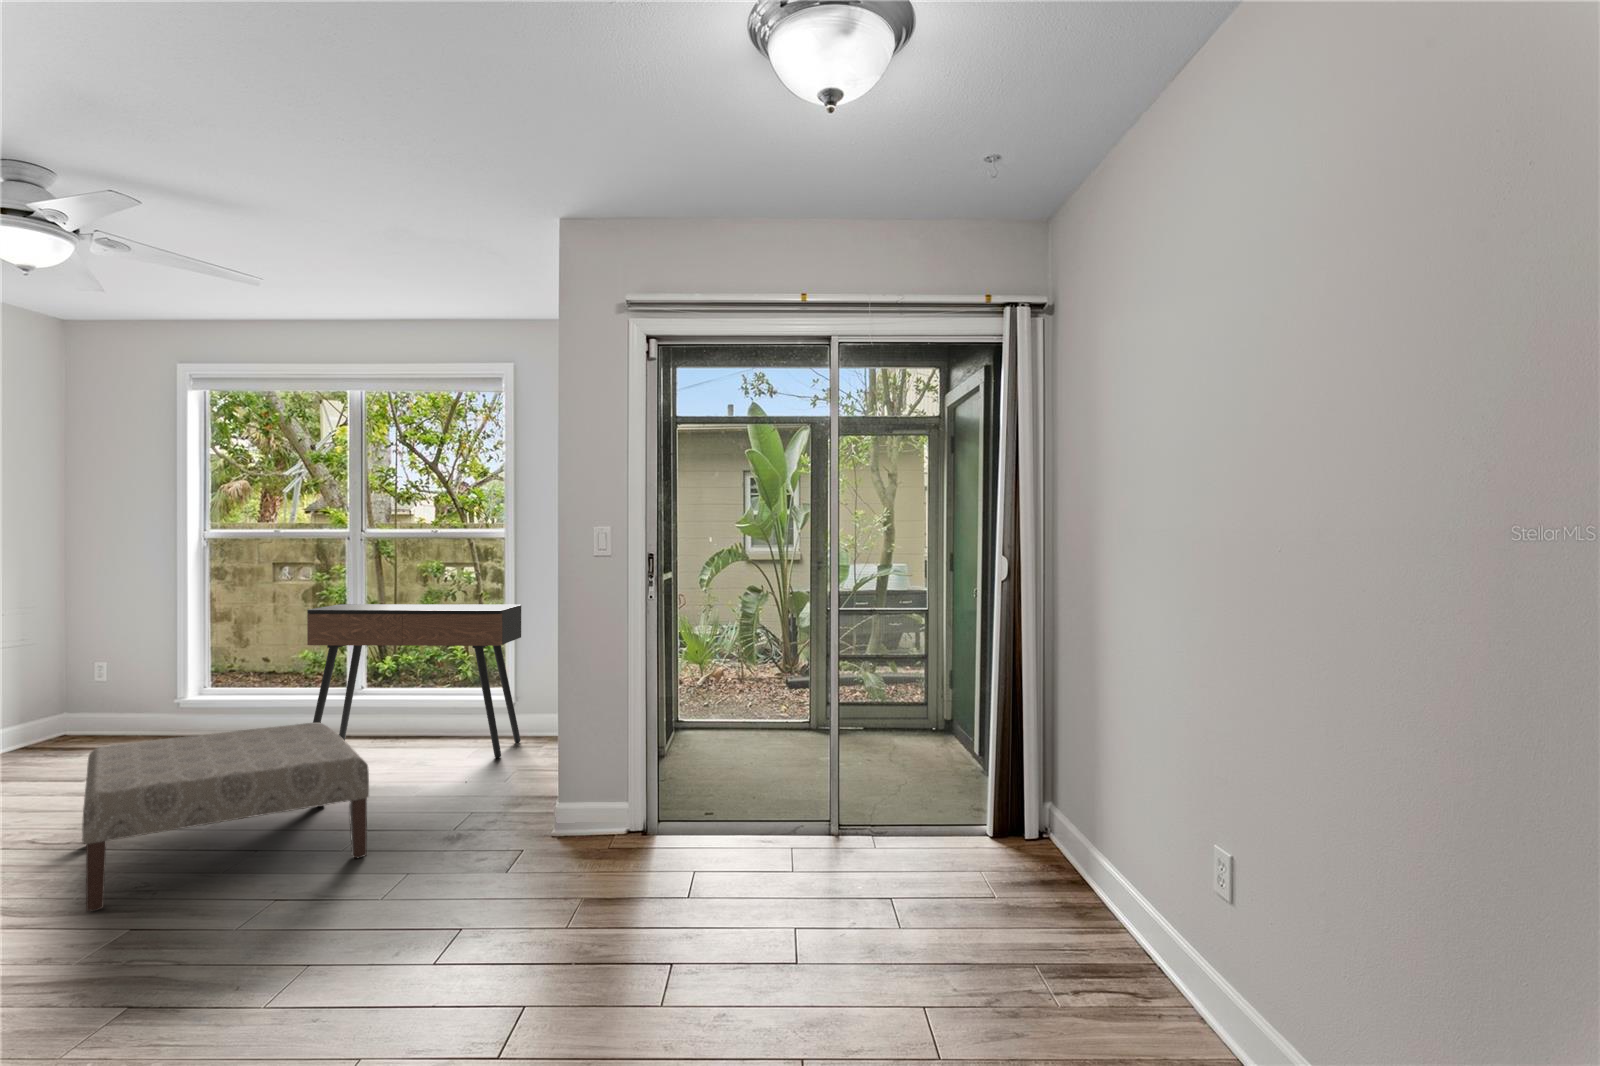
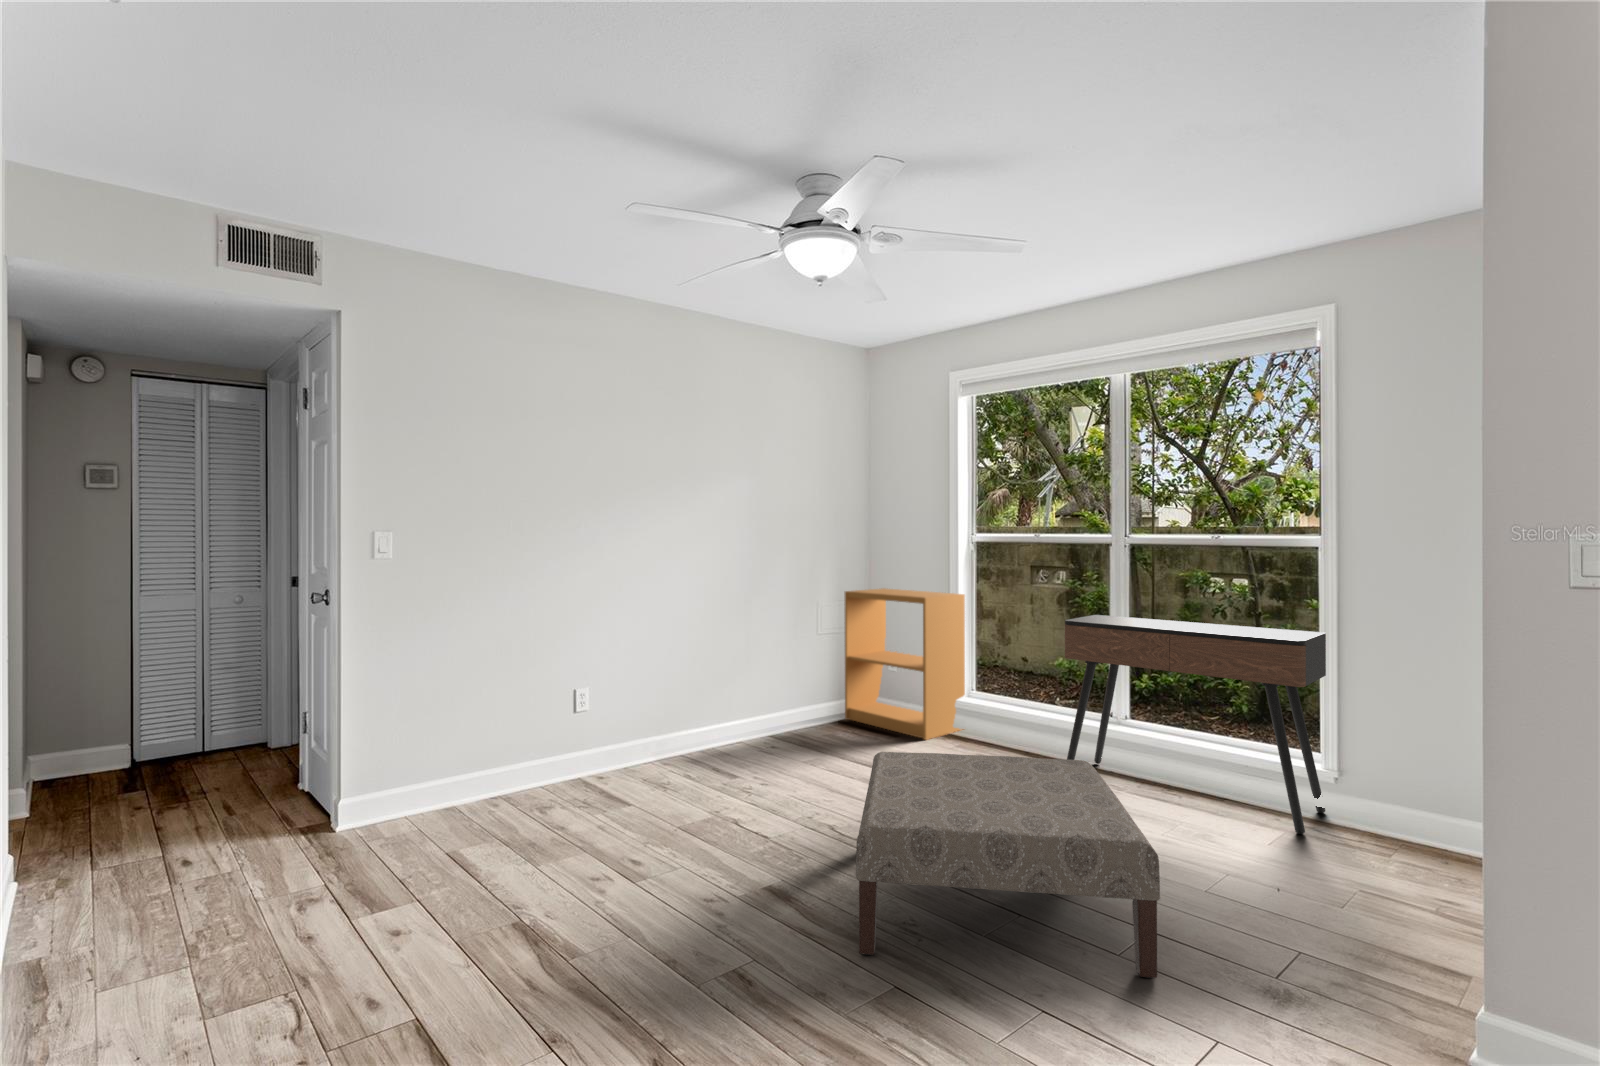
bookshelf: none [23,593,196,755] -> present [845,588,965,740]

